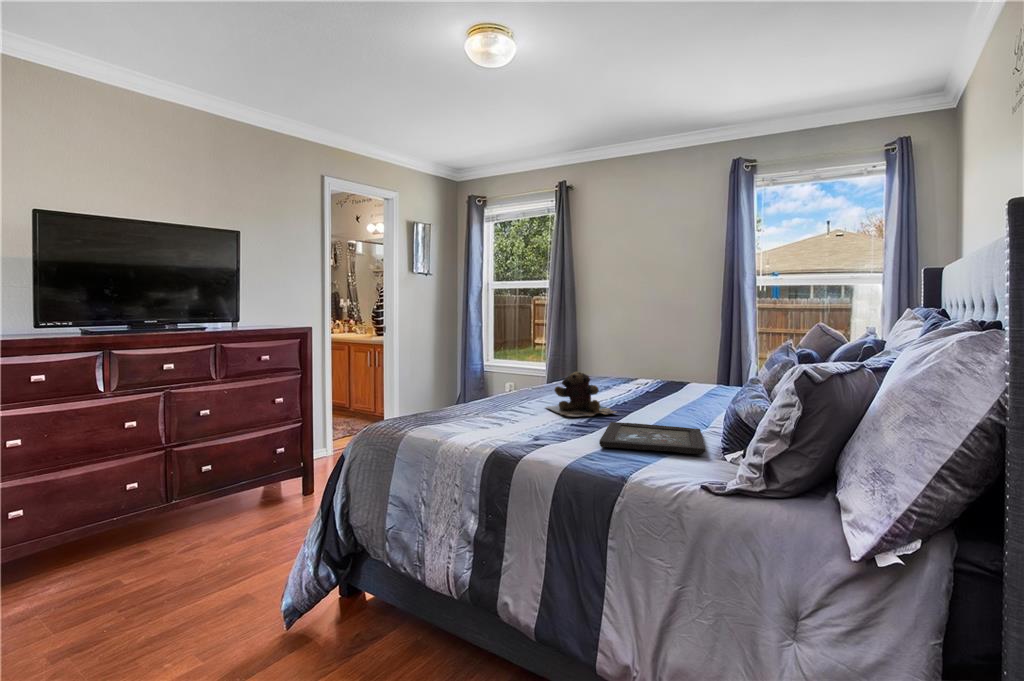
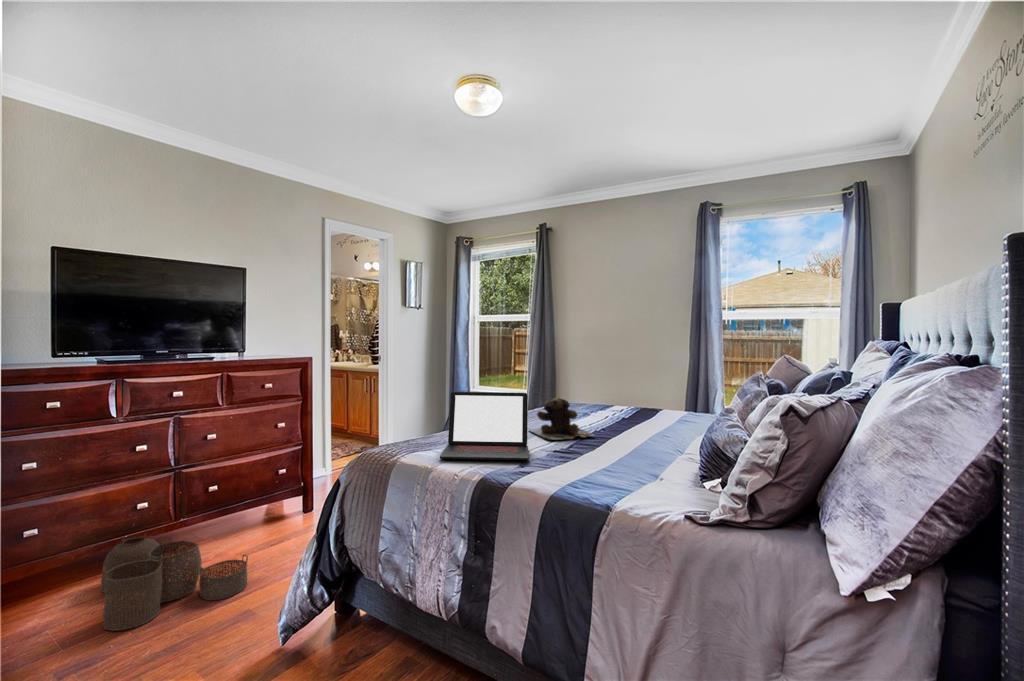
laptop: none [449,364,544,436] -> present [440,392,529,460]
tray: present [599,422,706,454] -> none [582,445,682,478]
woven basket: none [99,513,248,607] -> present [101,534,248,631]

